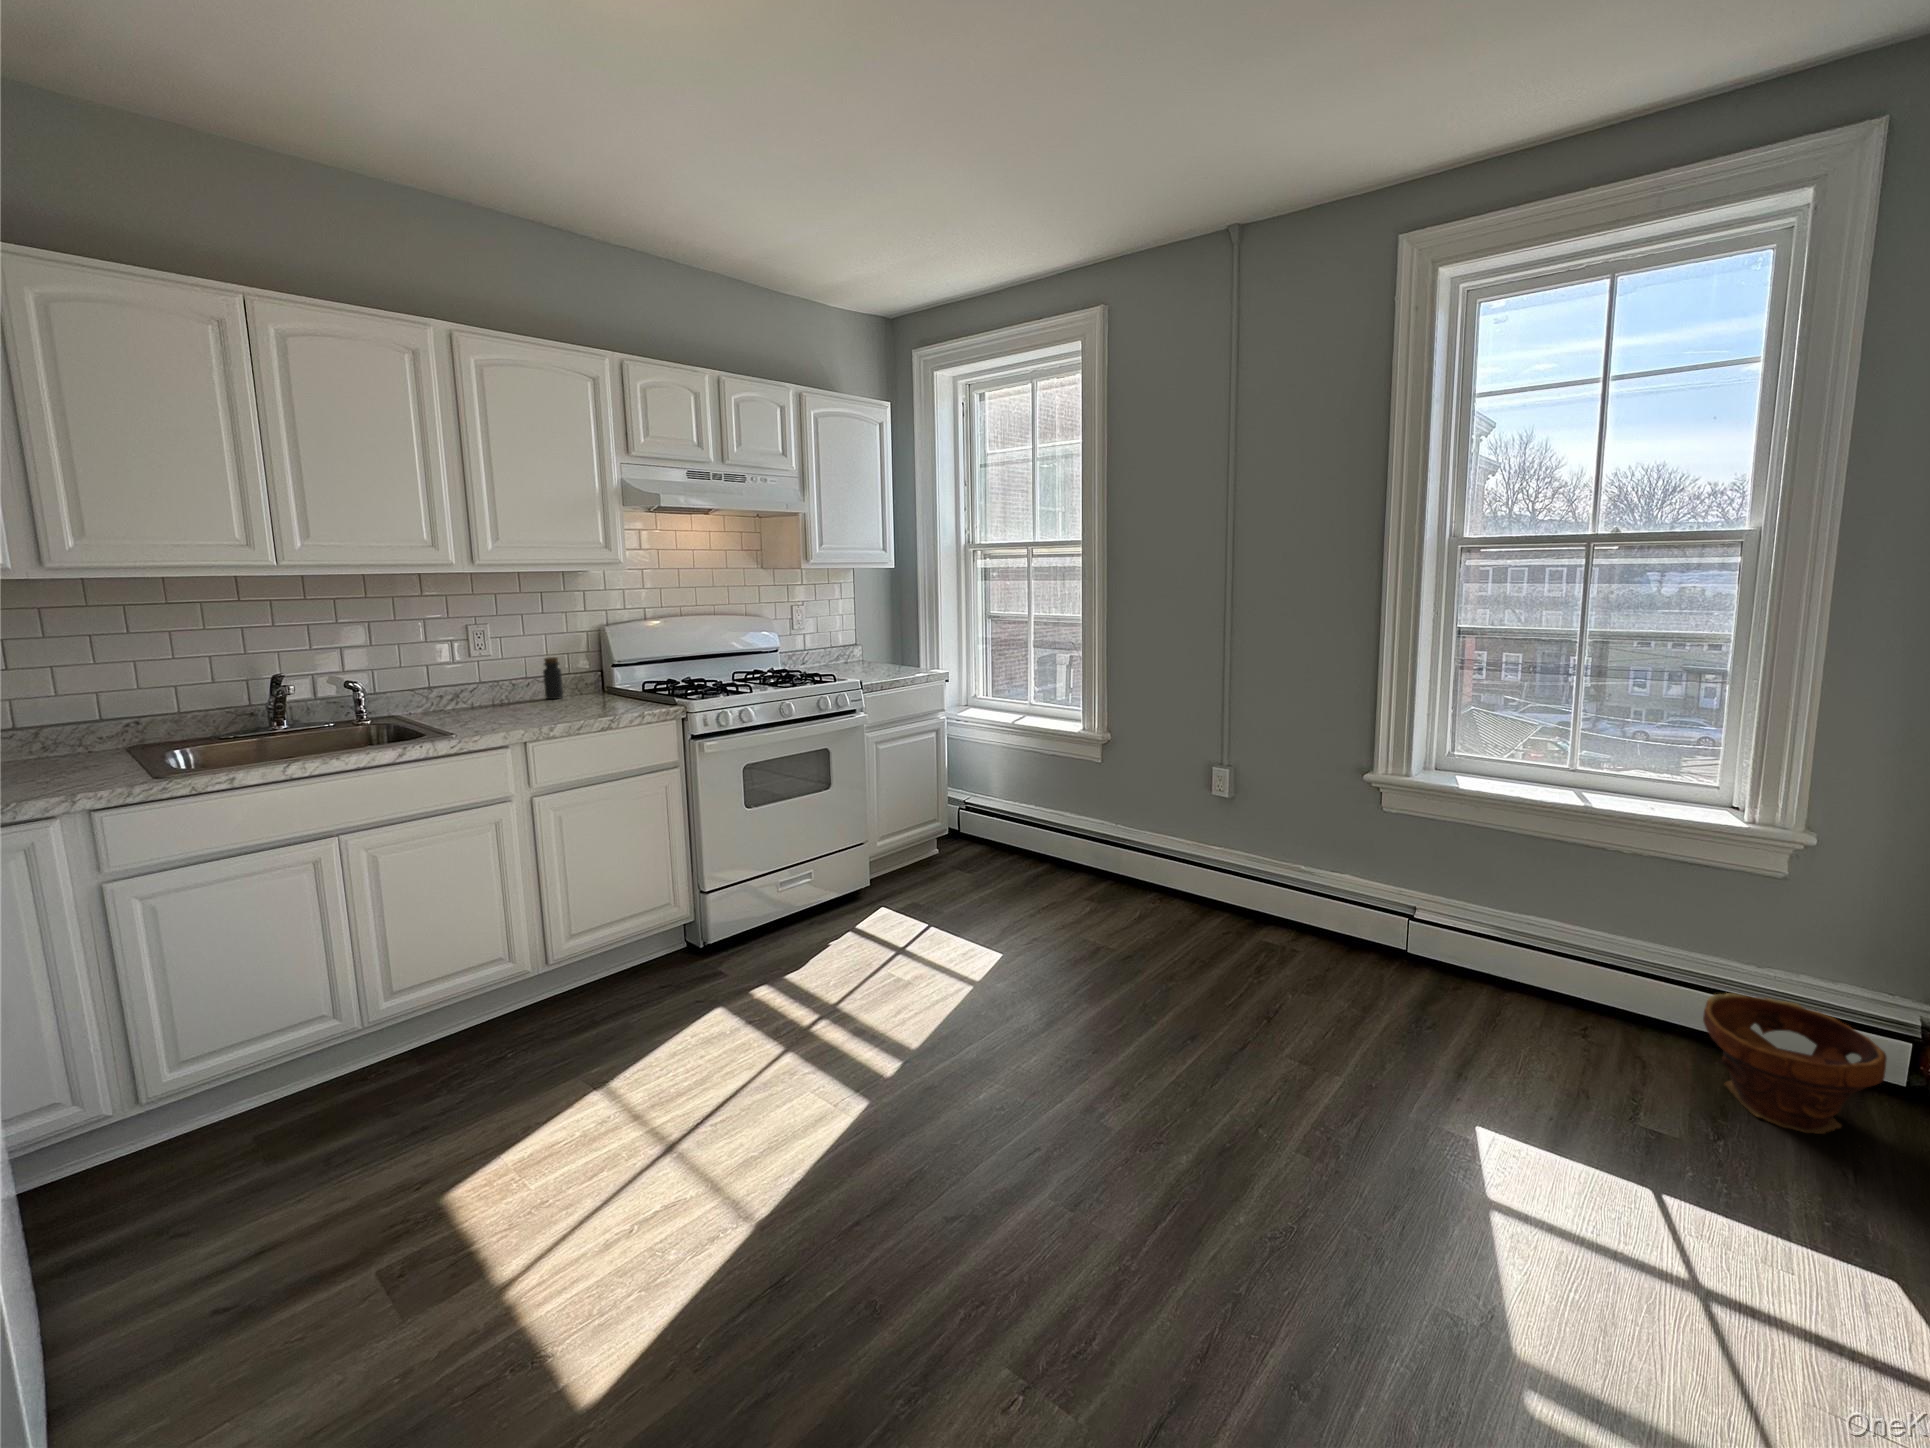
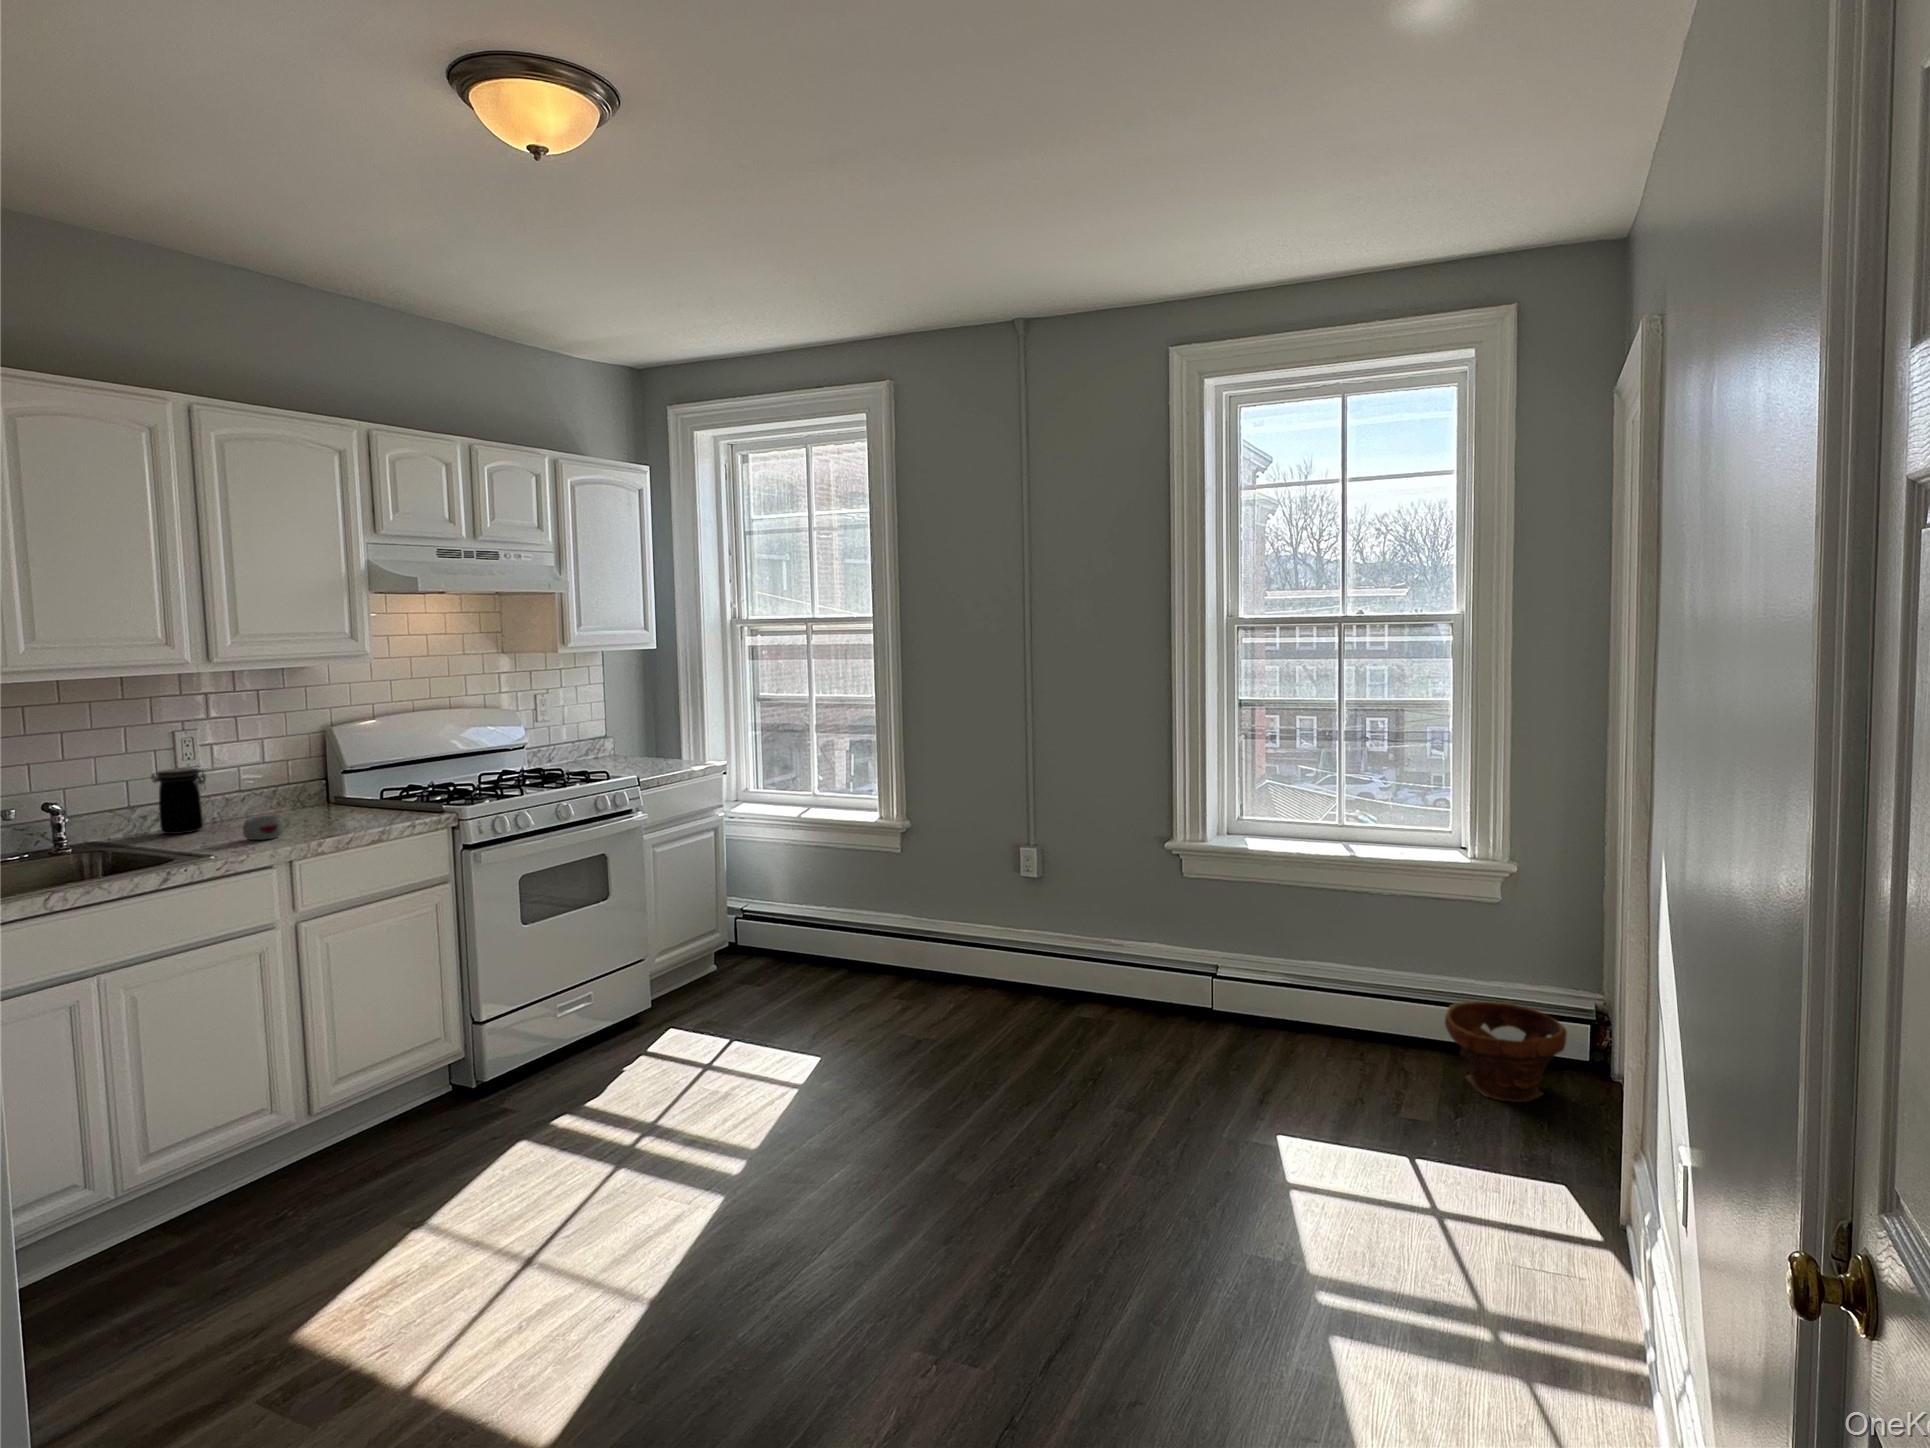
jar: none [444,656,487,711] -> present [151,768,206,834]
bottle: present [543,657,563,699] -> none [264,766,288,815]
mug: none [496,700,538,721] -> present [243,816,290,840]

